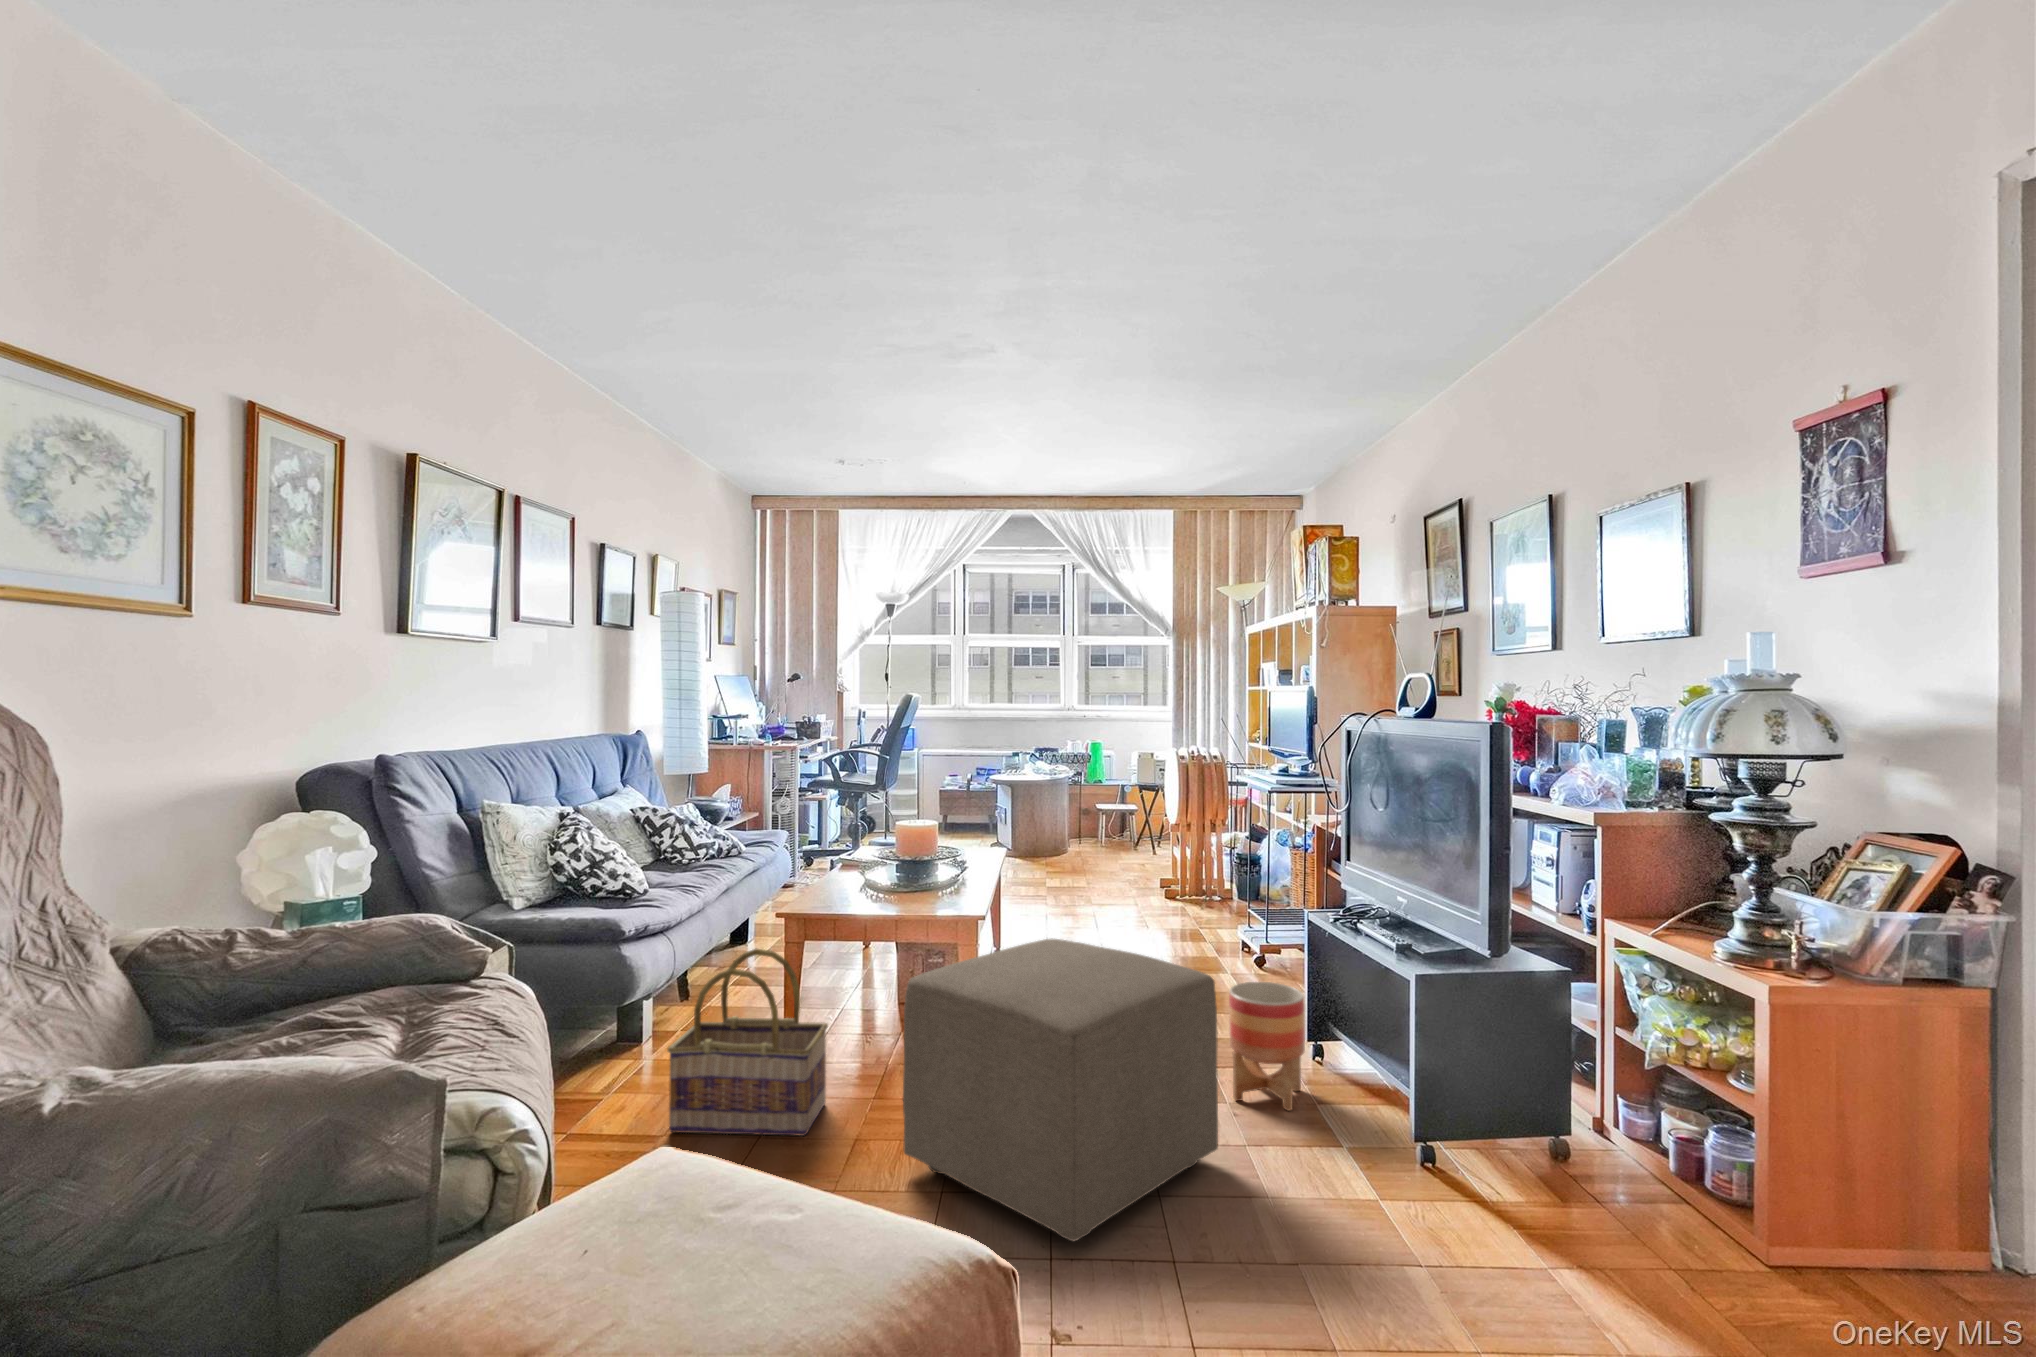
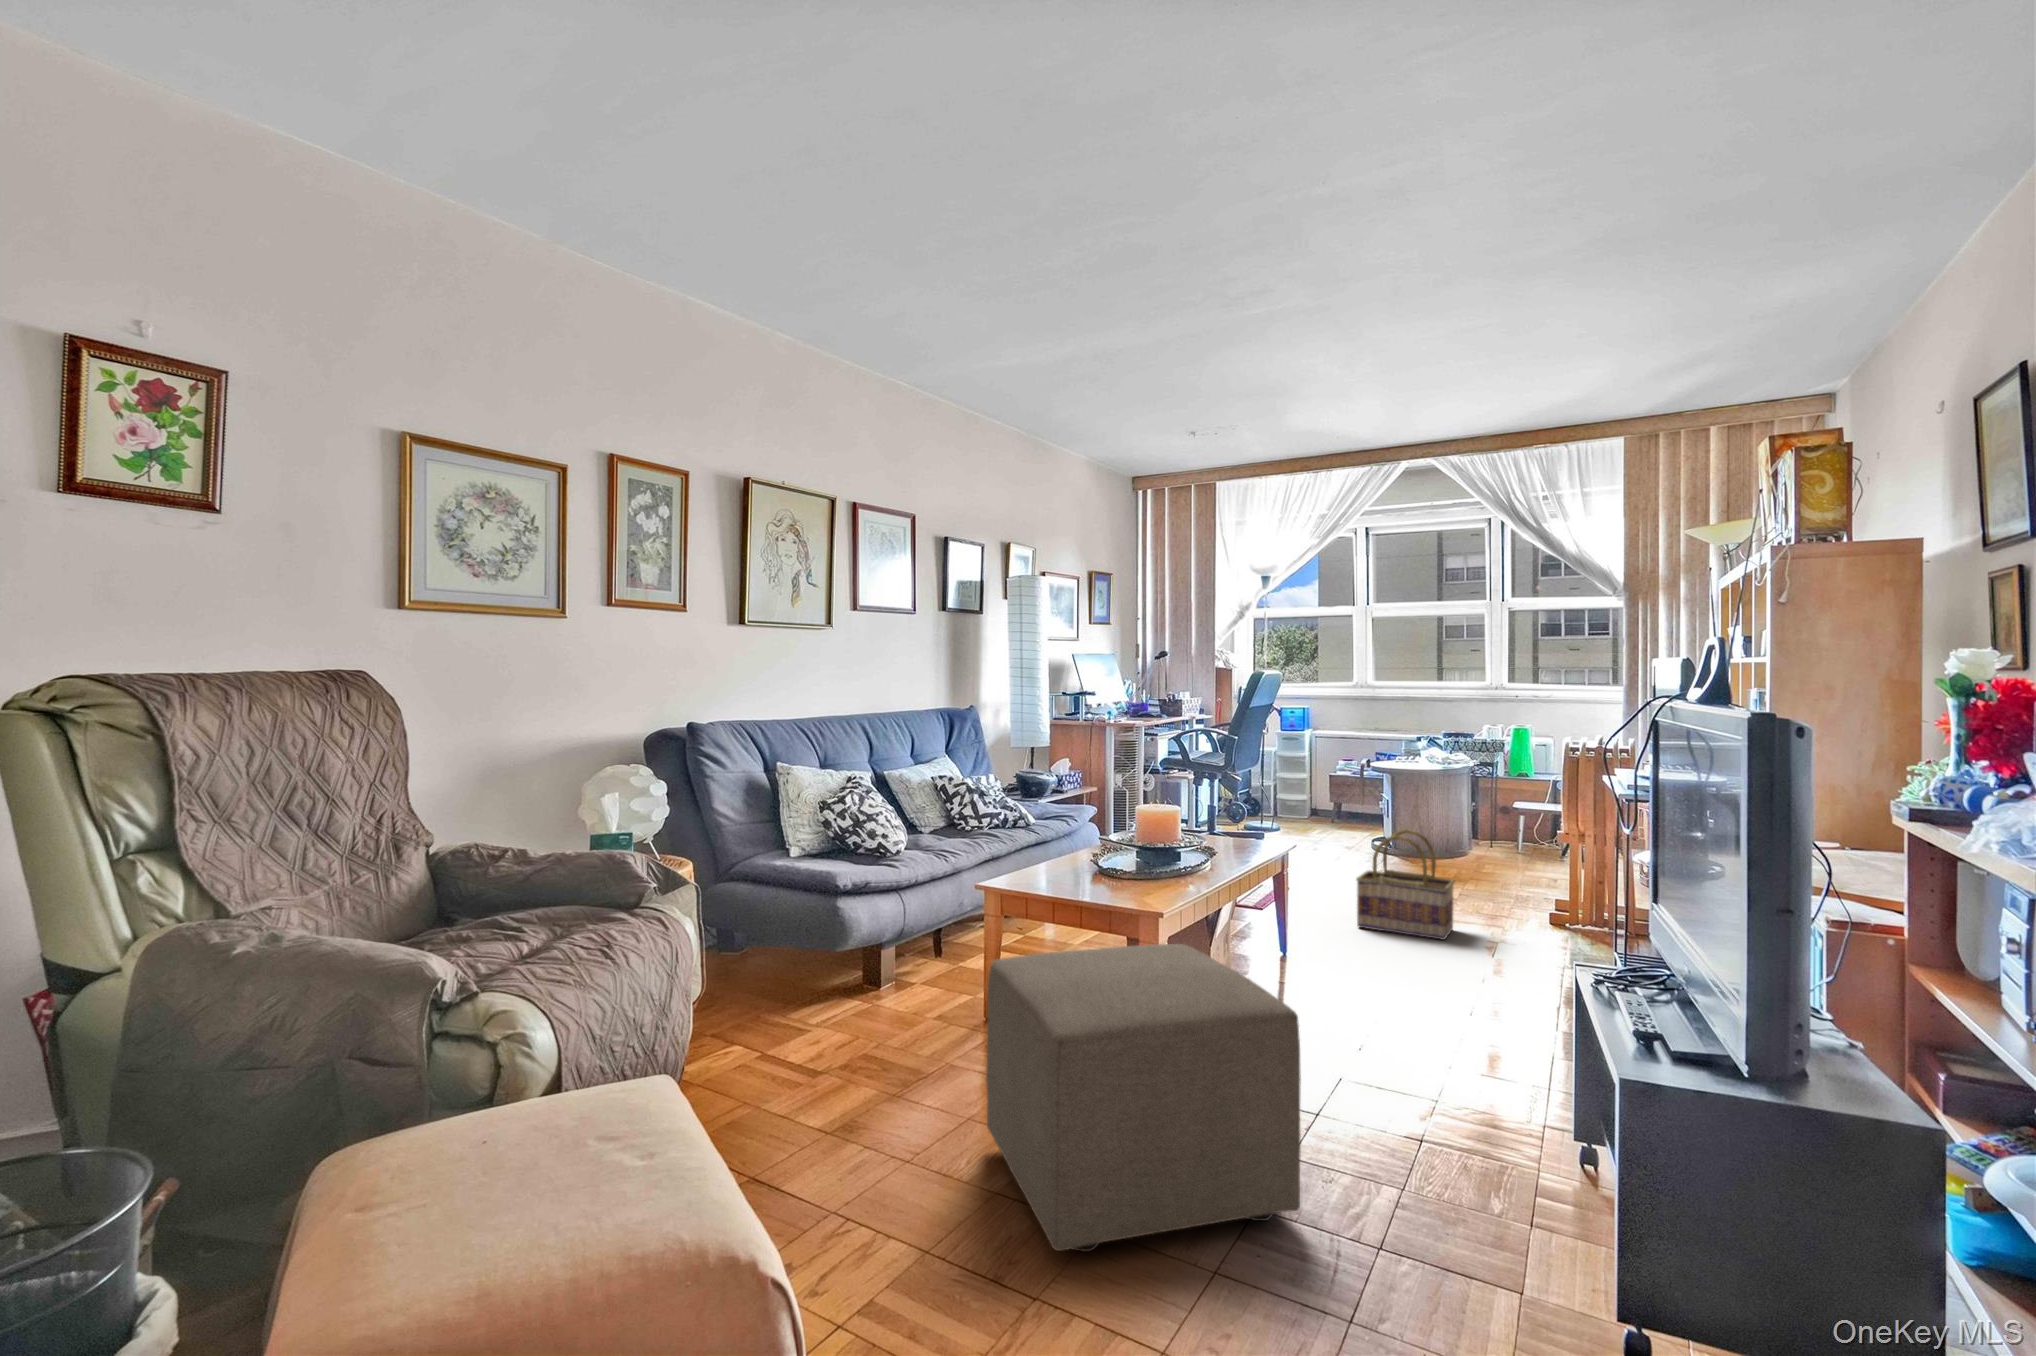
basket: present [667,949,828,1136] -> present [1356,829,1455,940]
planter: present [1229,982,1305,1110] -> none [1388,1032,1487,1196]

